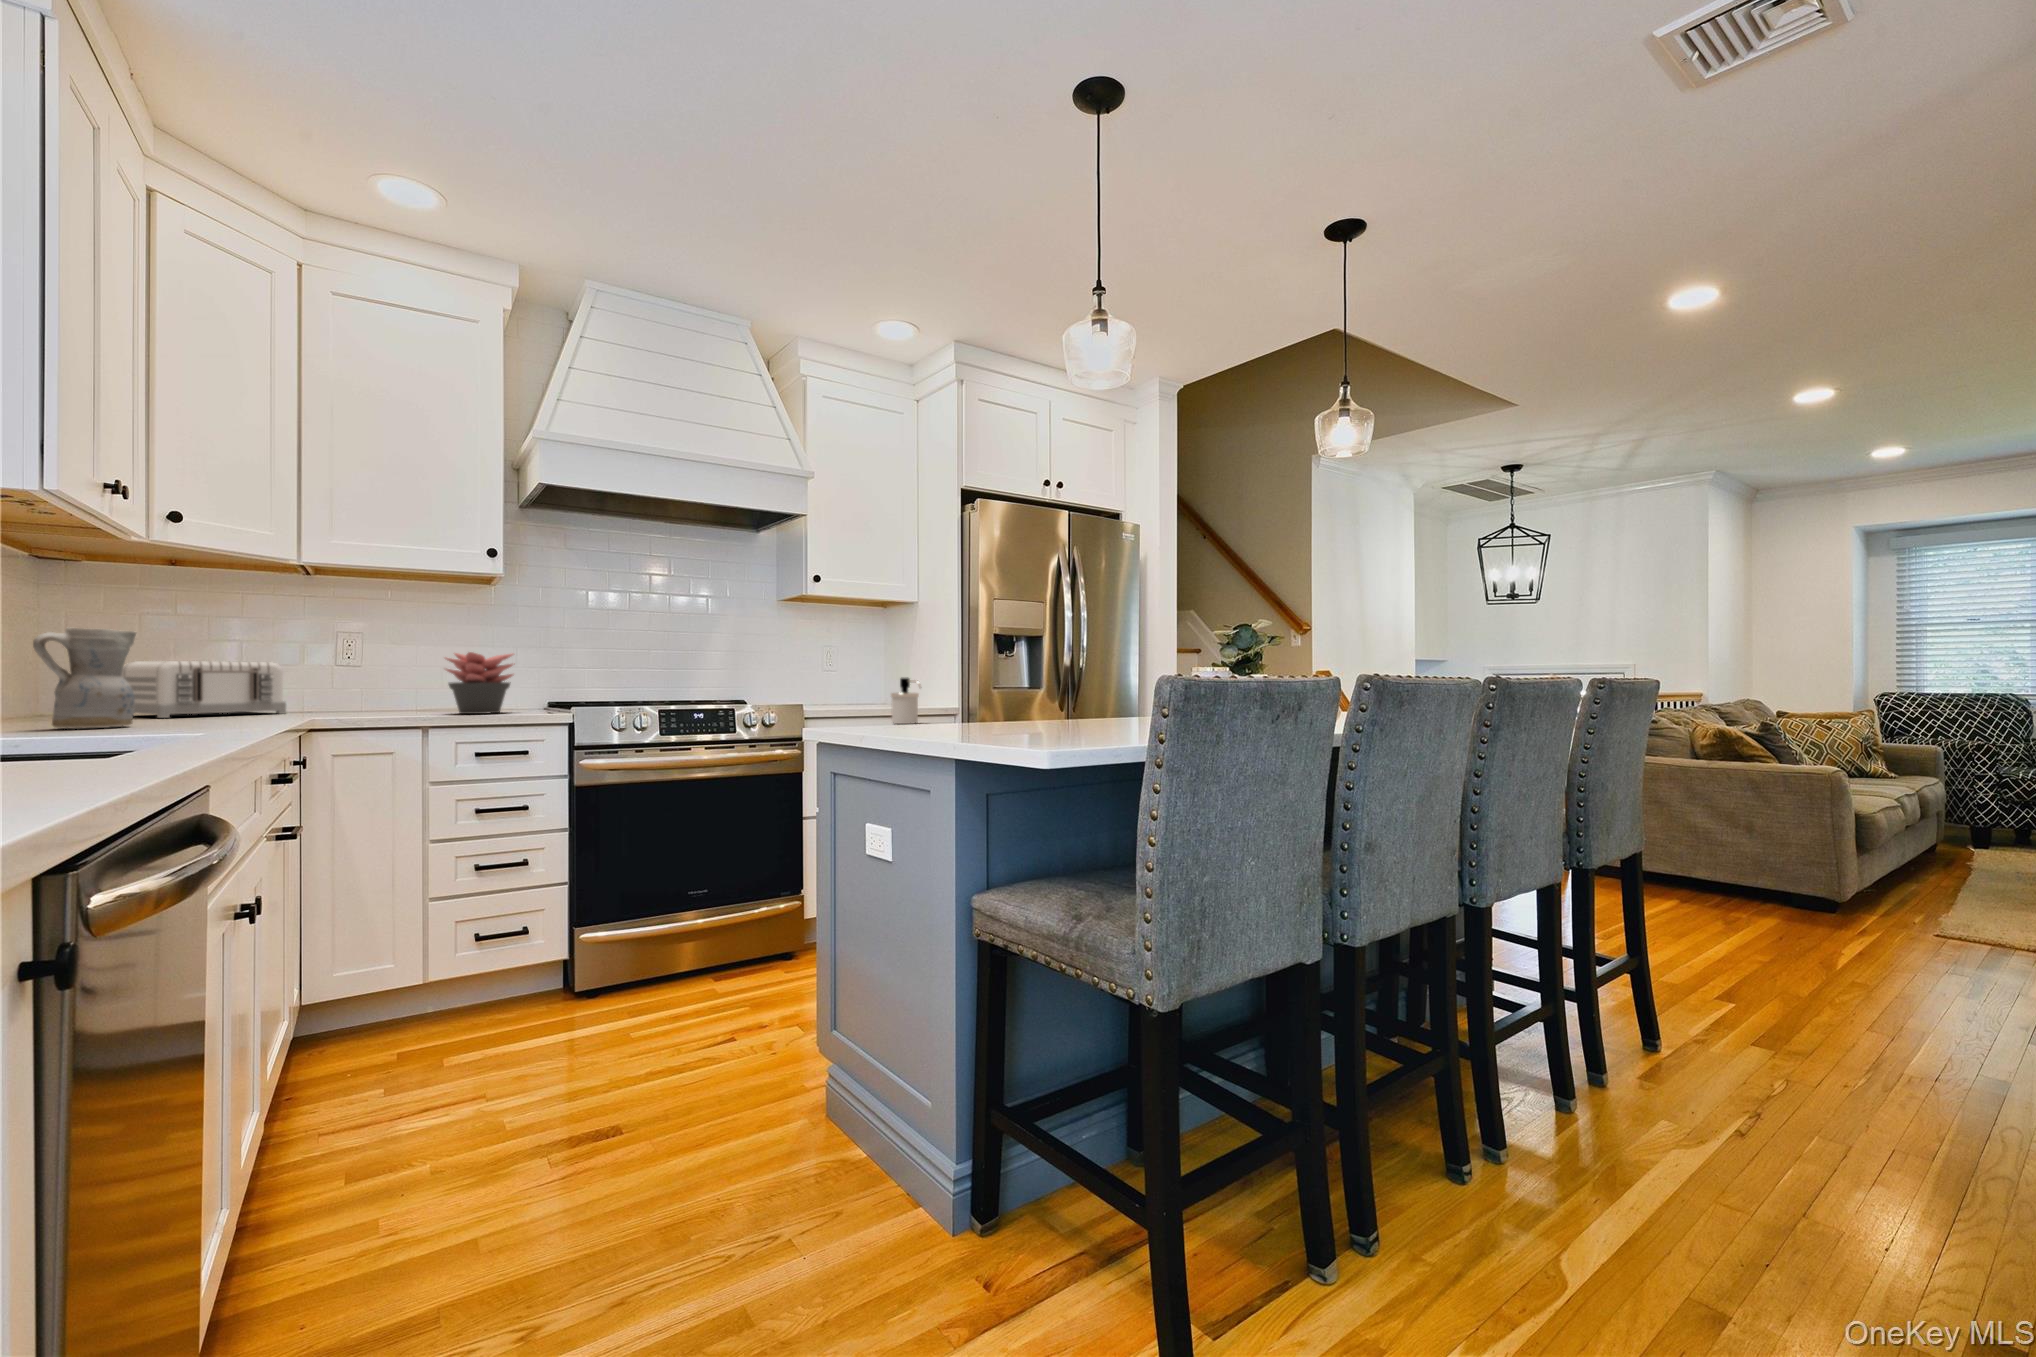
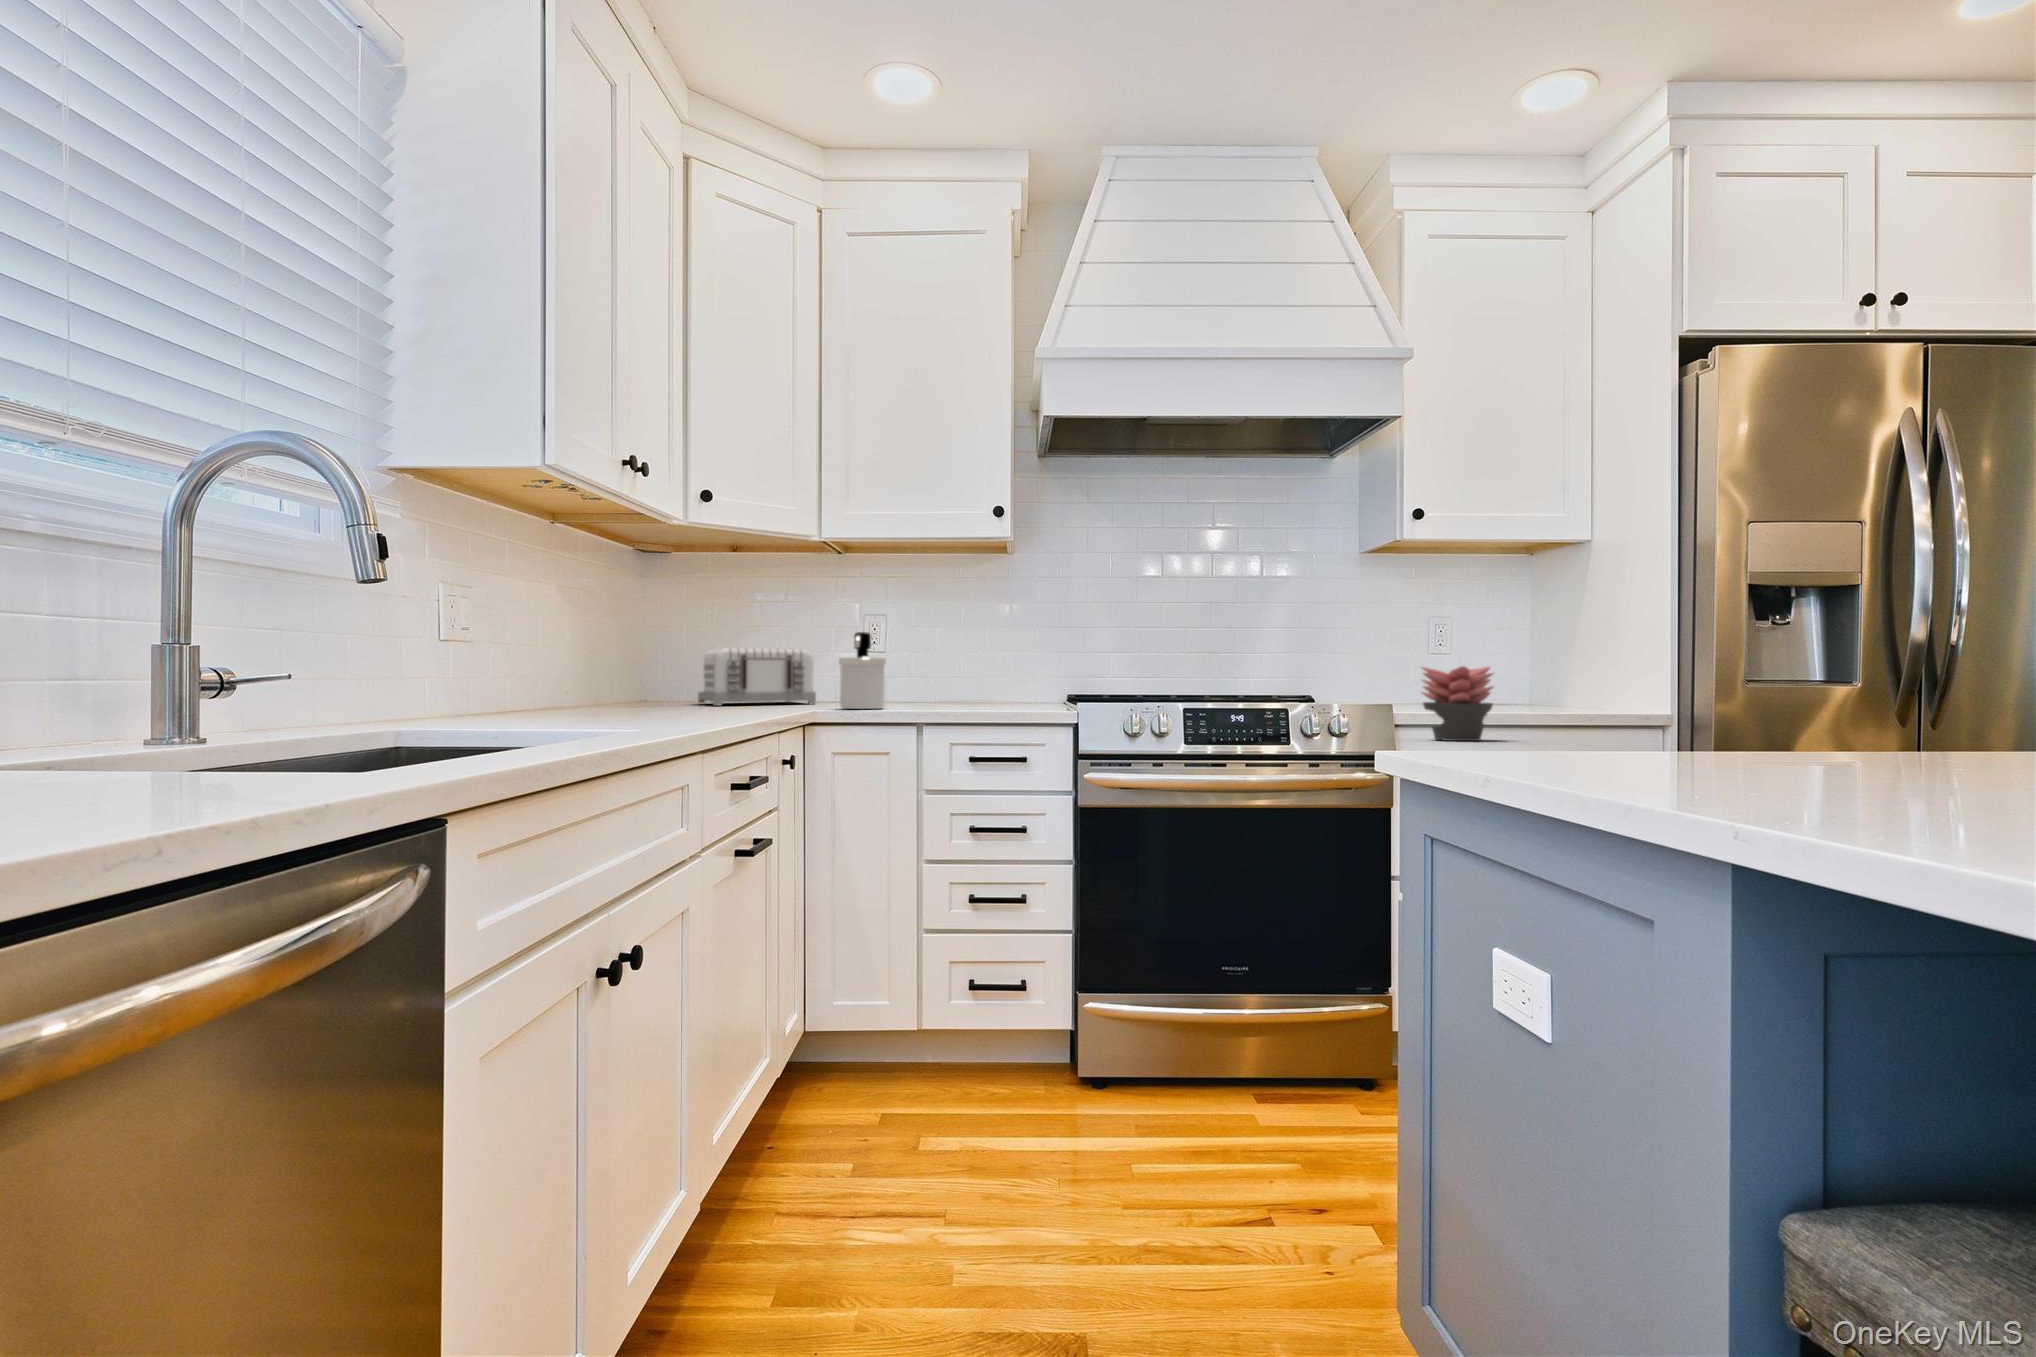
ceramic pitcher: present [33,628,136,729] -> none [597,611,672,713]
succulent plant: present [445,652,513,714] -> present [1422,666,1493,741]
soap dispenser: present [891,678,921,724] -> present [839,632,886,709]

